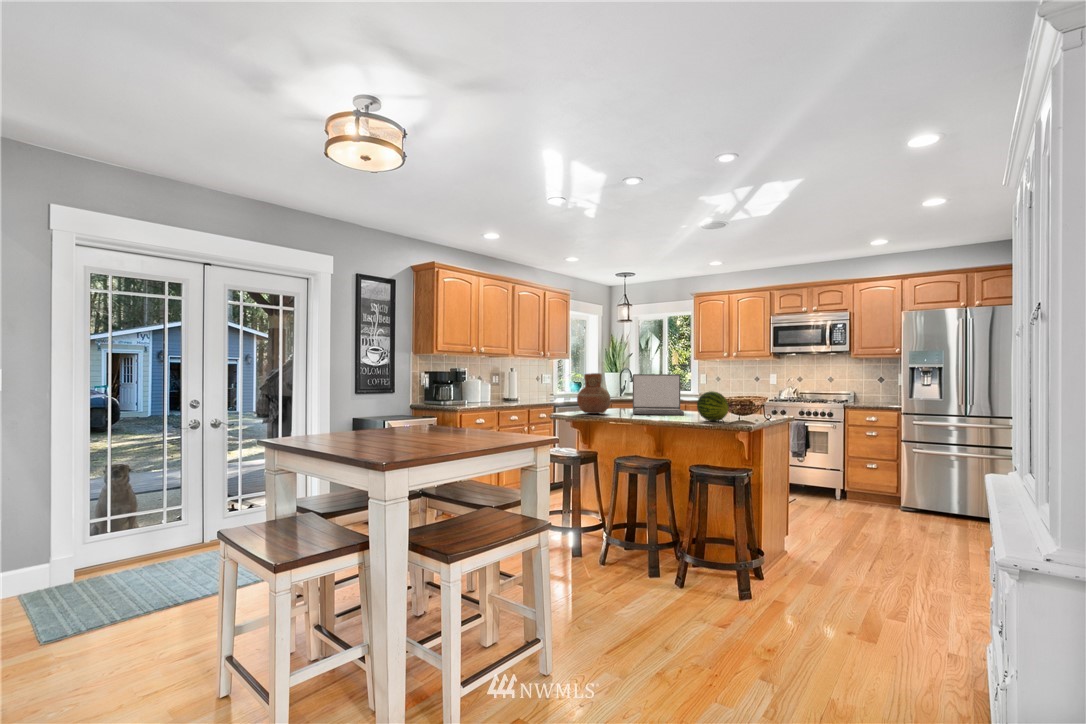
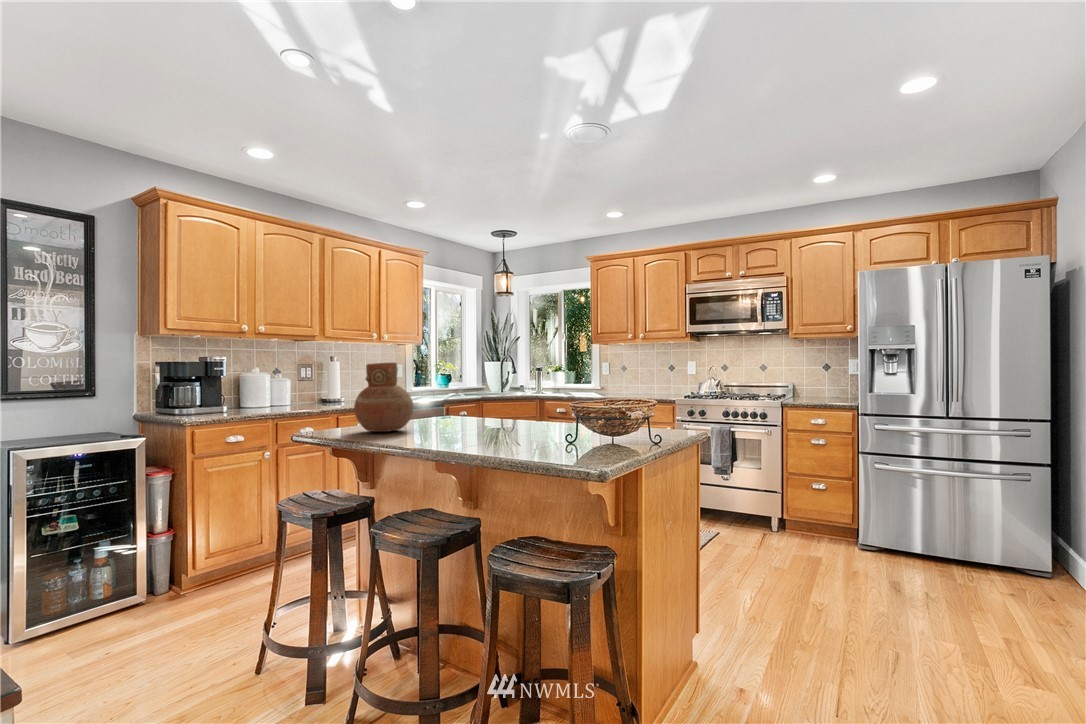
laptop: present [633,374,684,415] -> none [448,363,535,431]
fruit: present [697,391,729,421] -> none [536,393,591,448]

